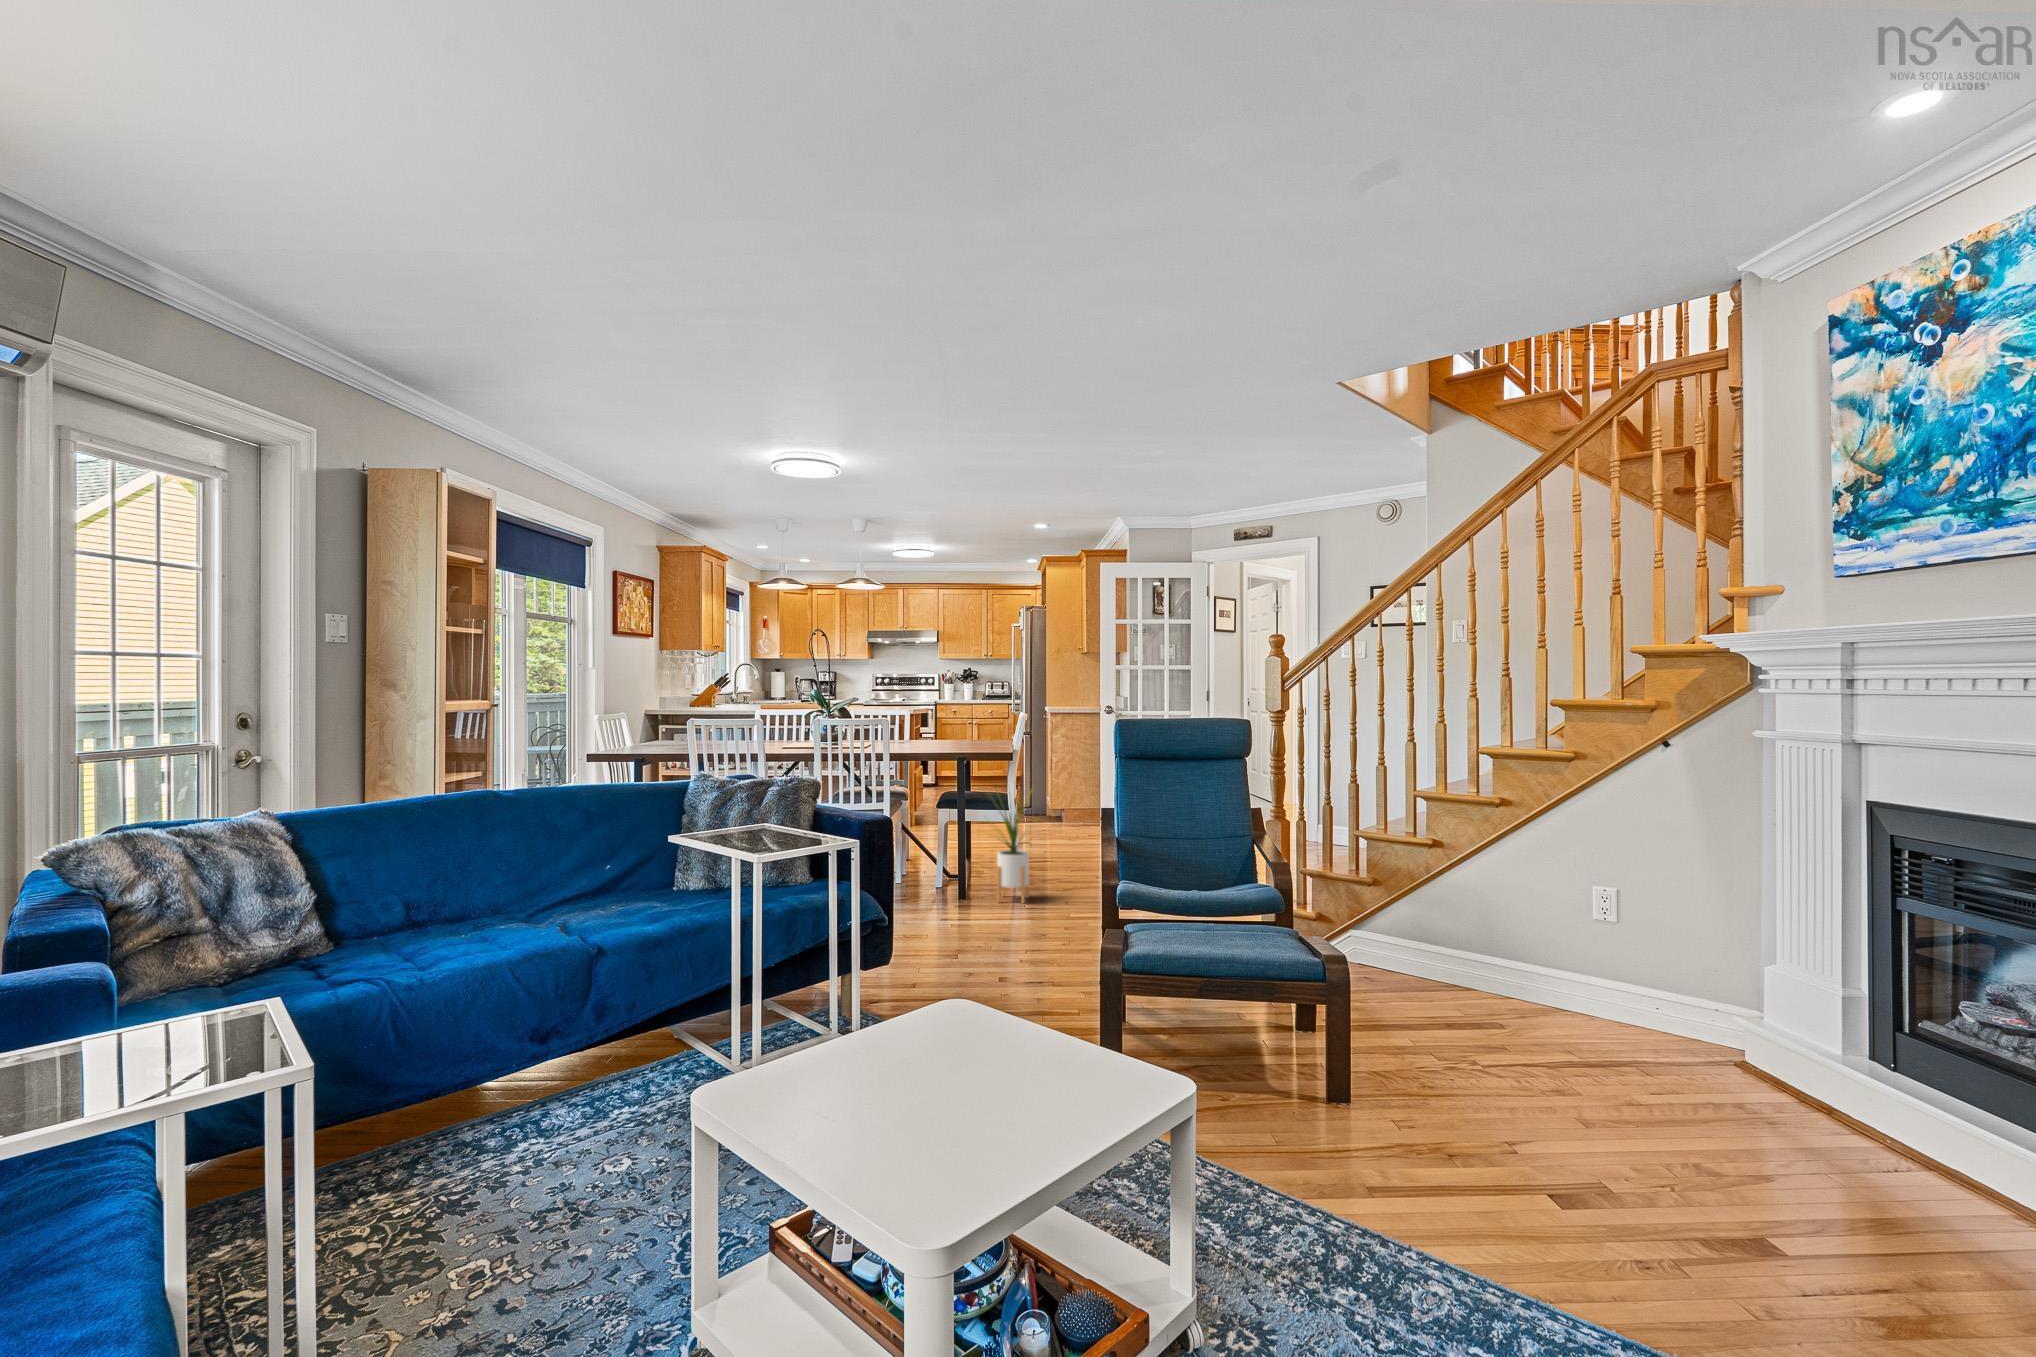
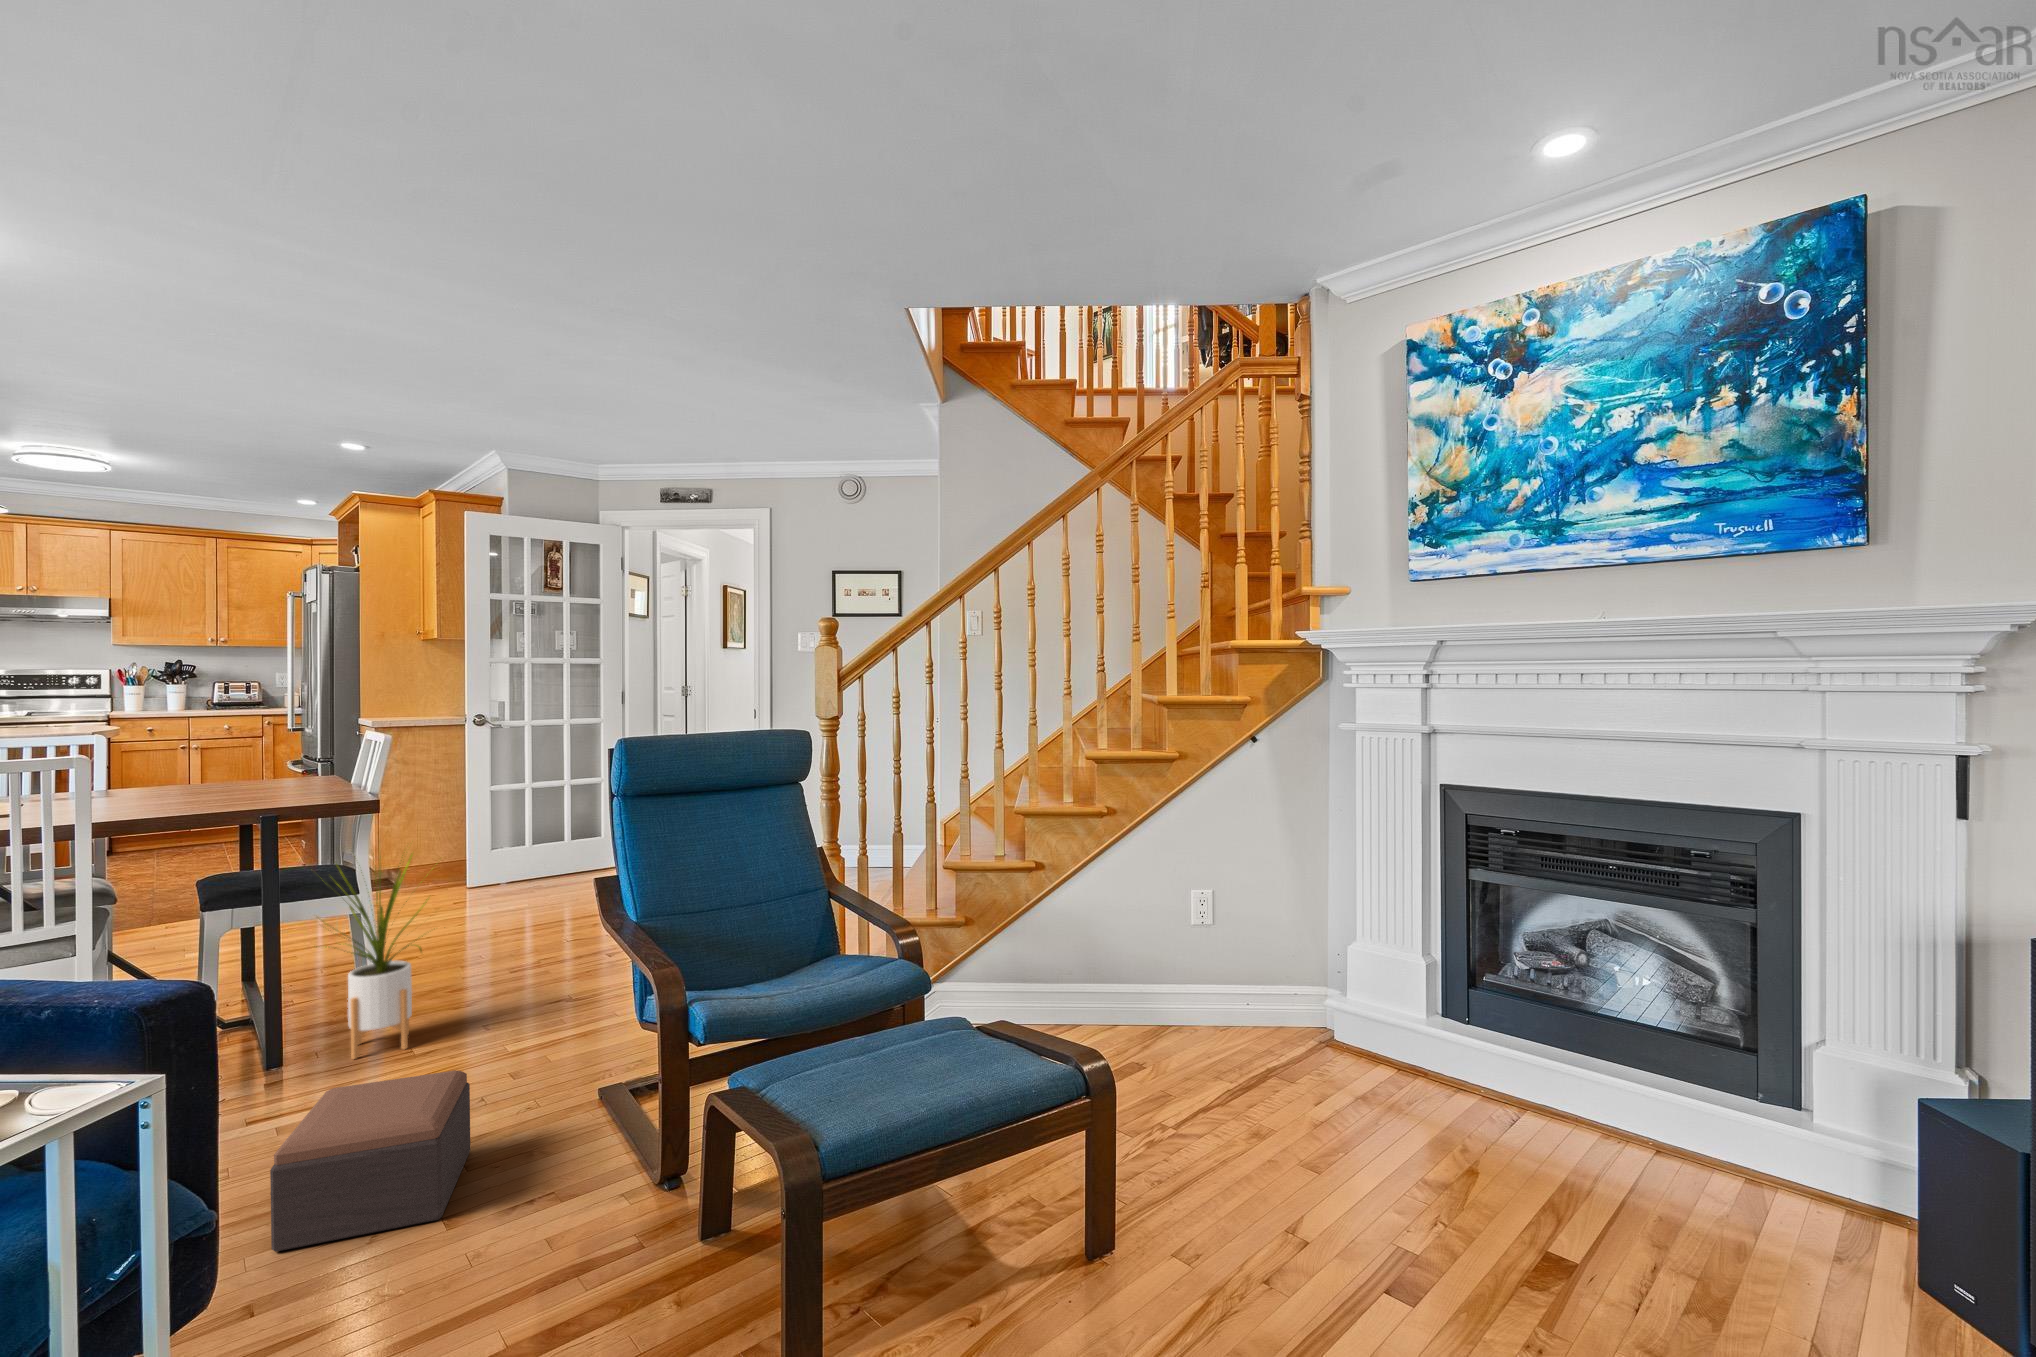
footstool: none [933,897,1027,973] -> present [270,1070,470,1252]

